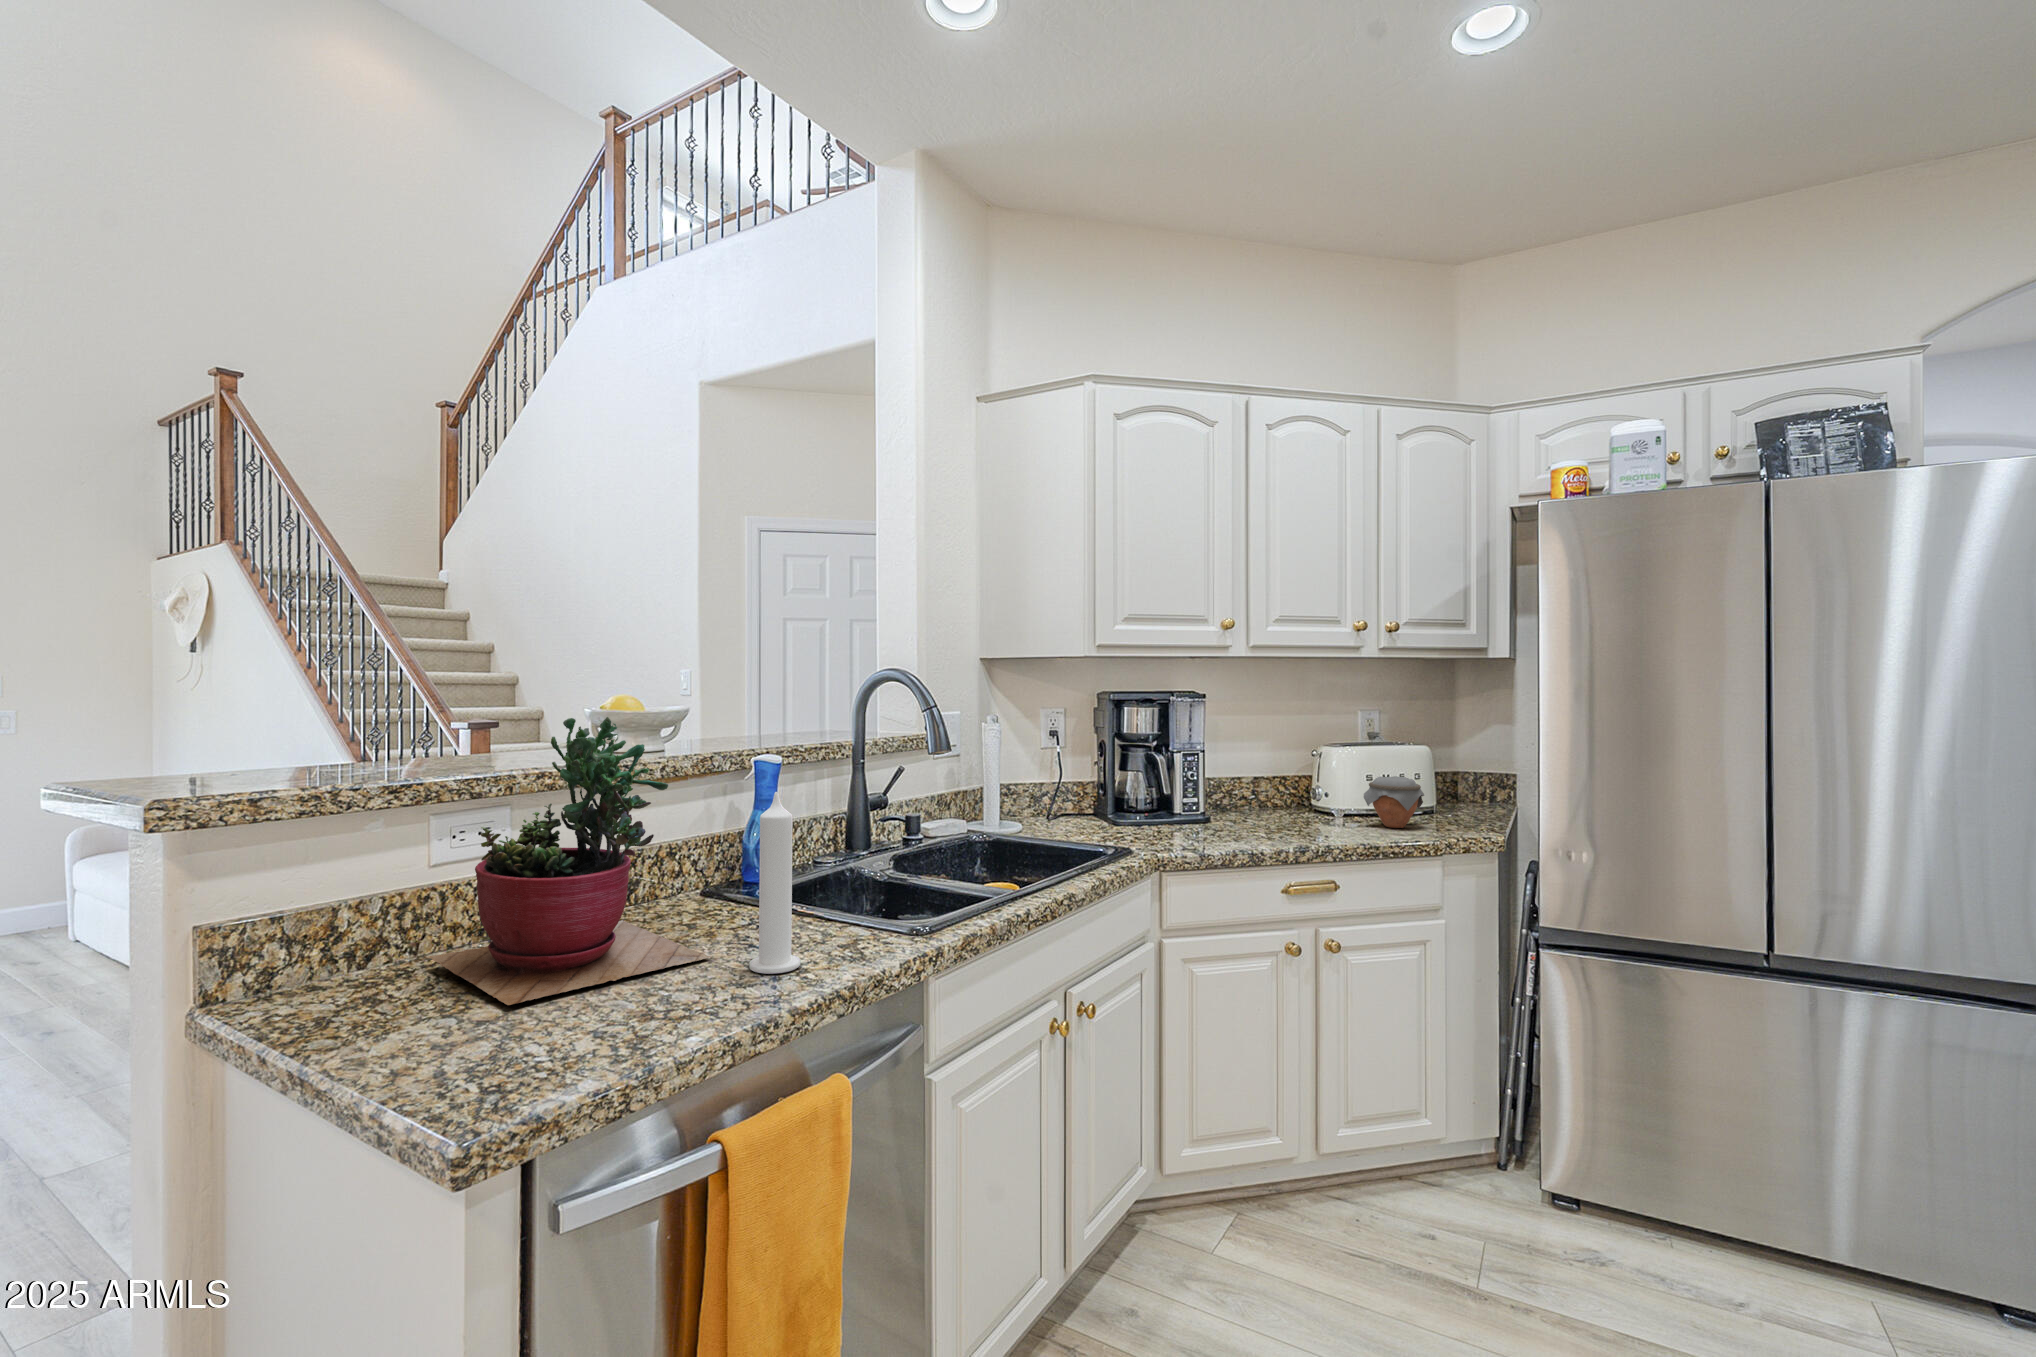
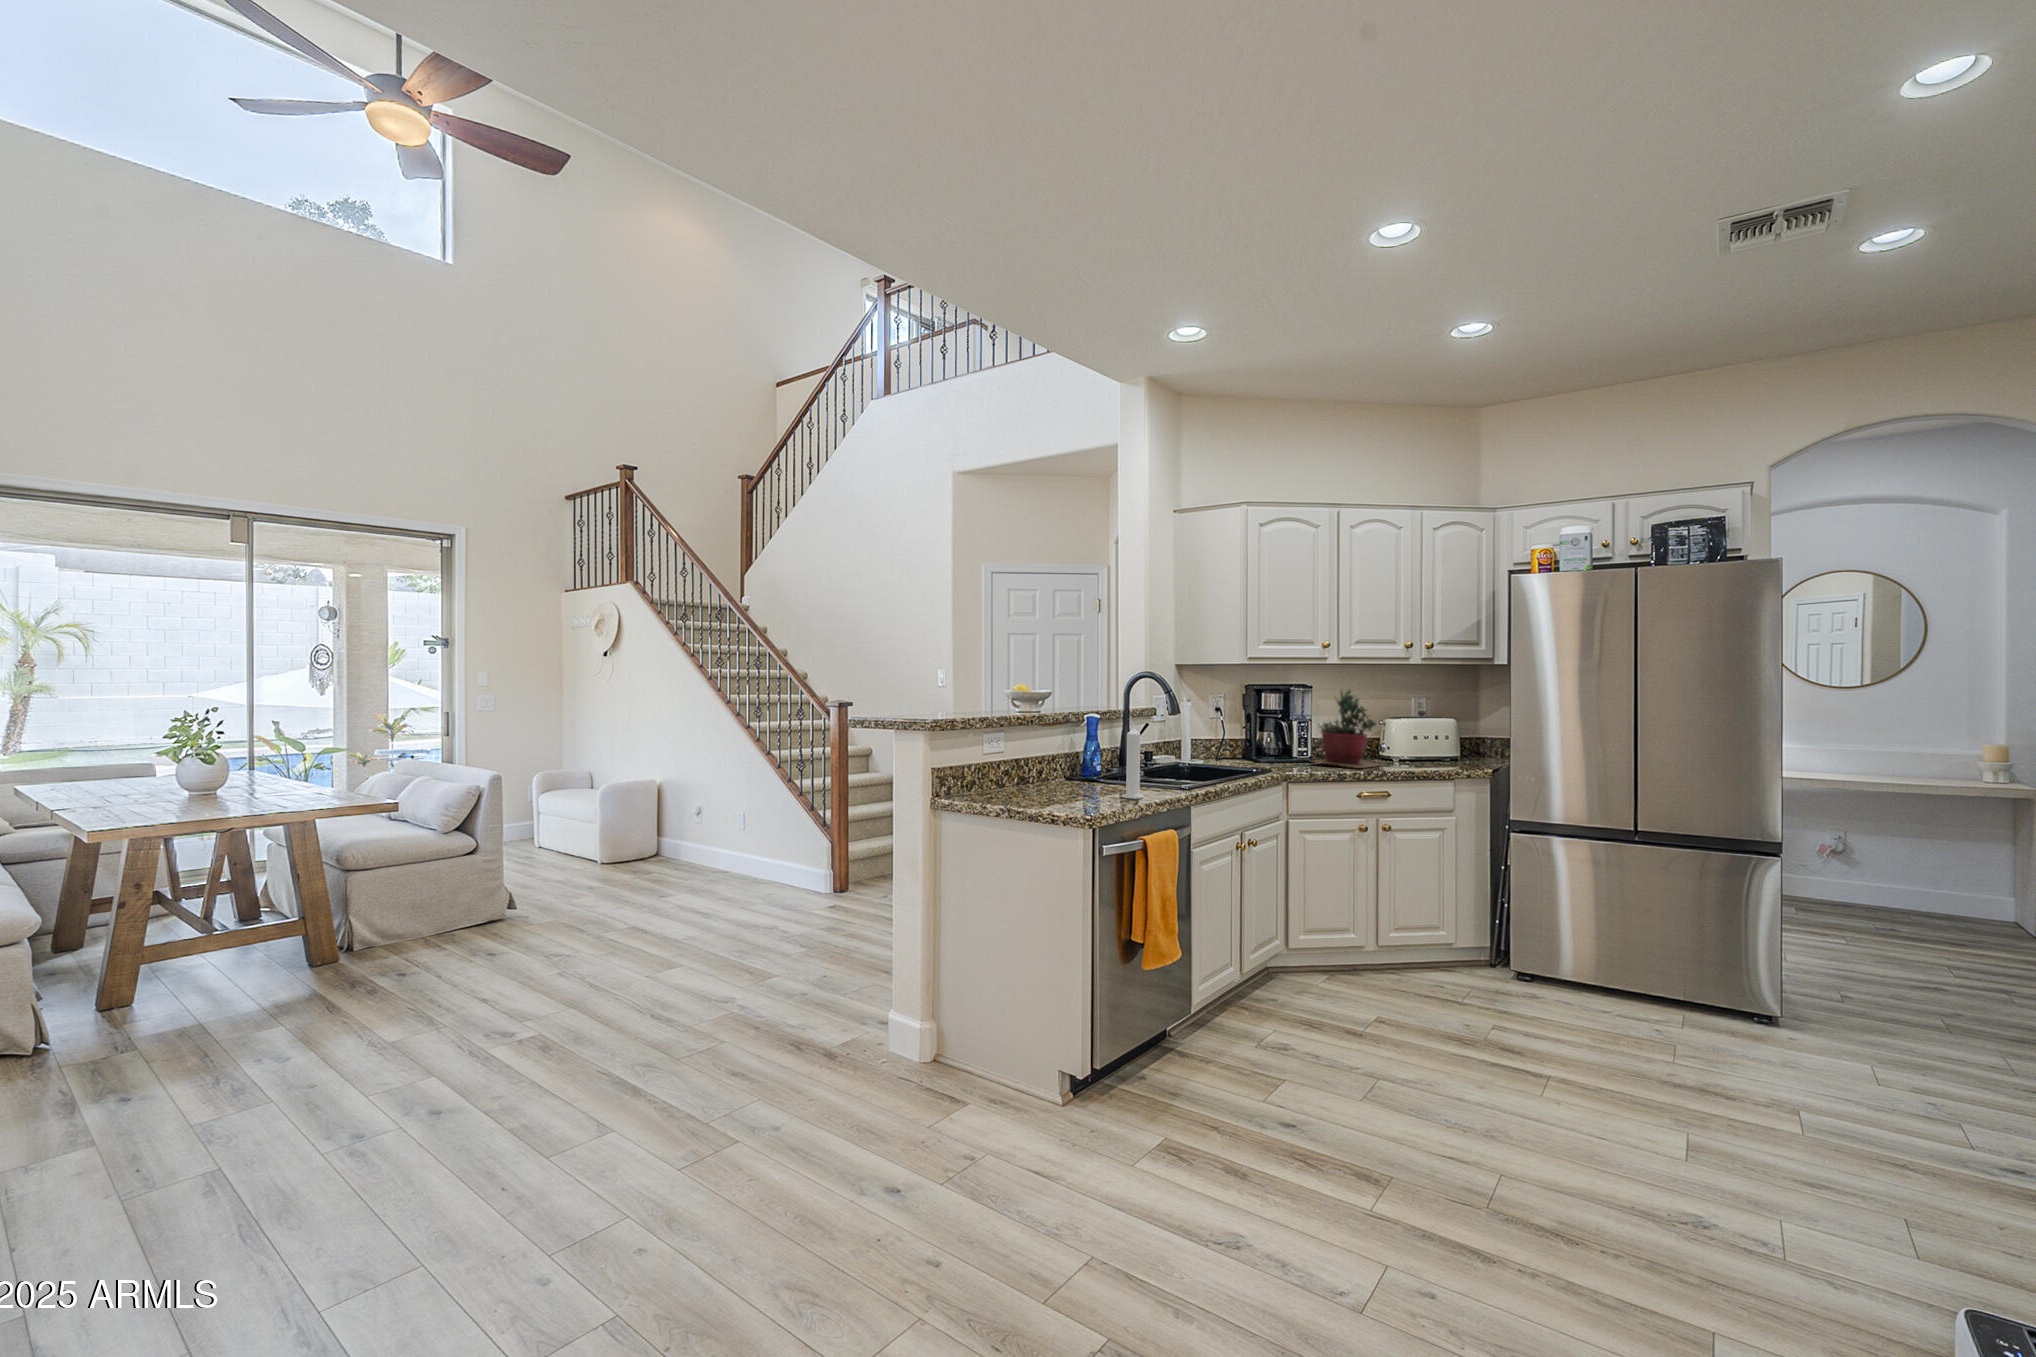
succulent plant: present [429,717,710,1005] -> present [1316,690,1380,768]
jar: present [1364,776,1424,828] -> none [1410,736,1447,766]

